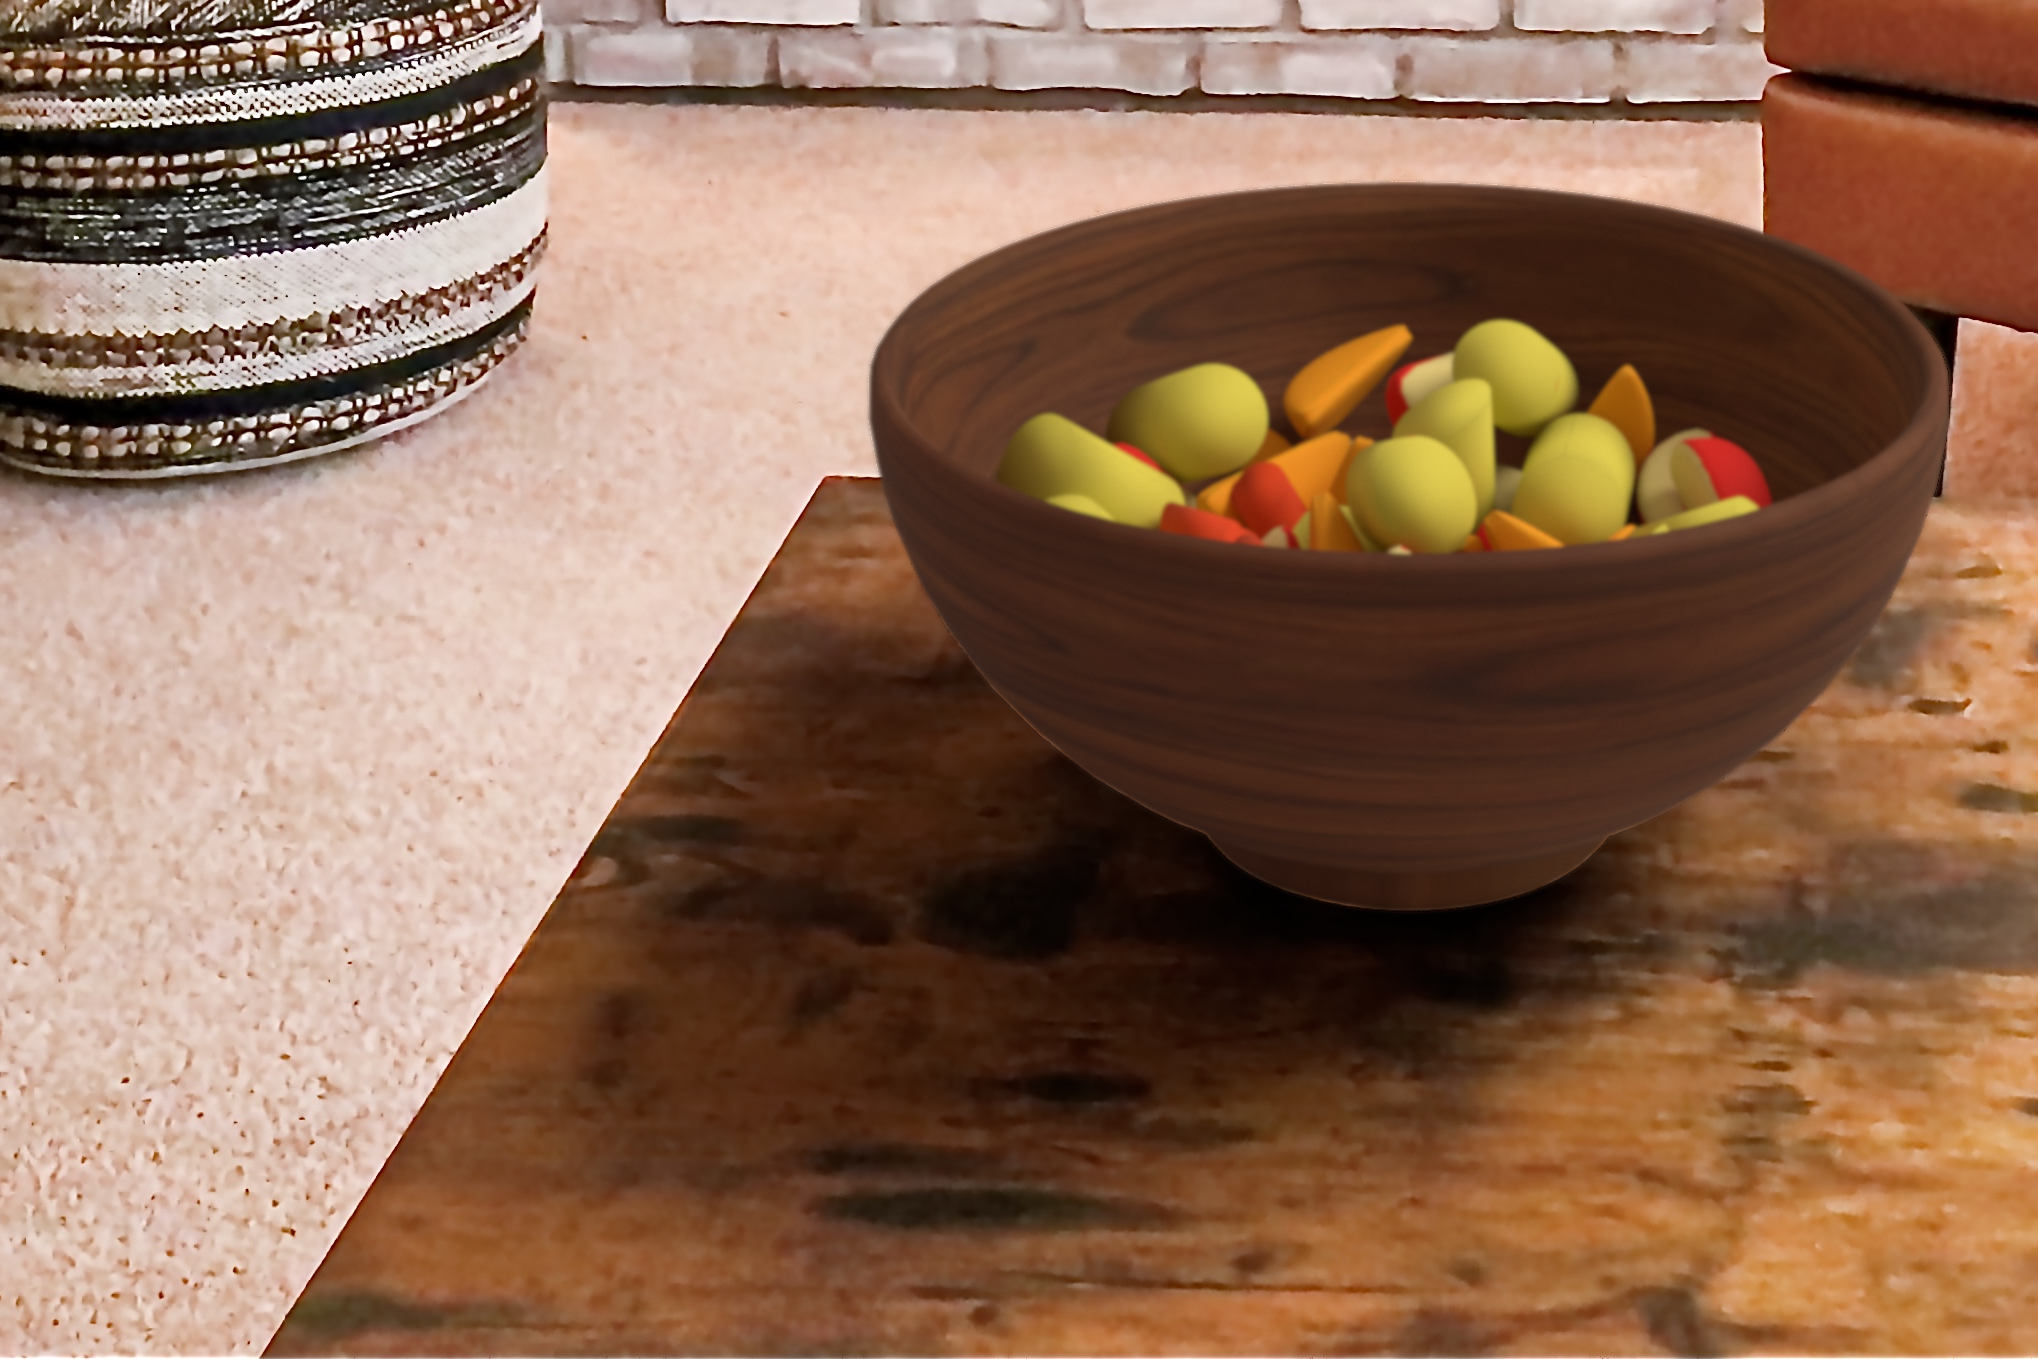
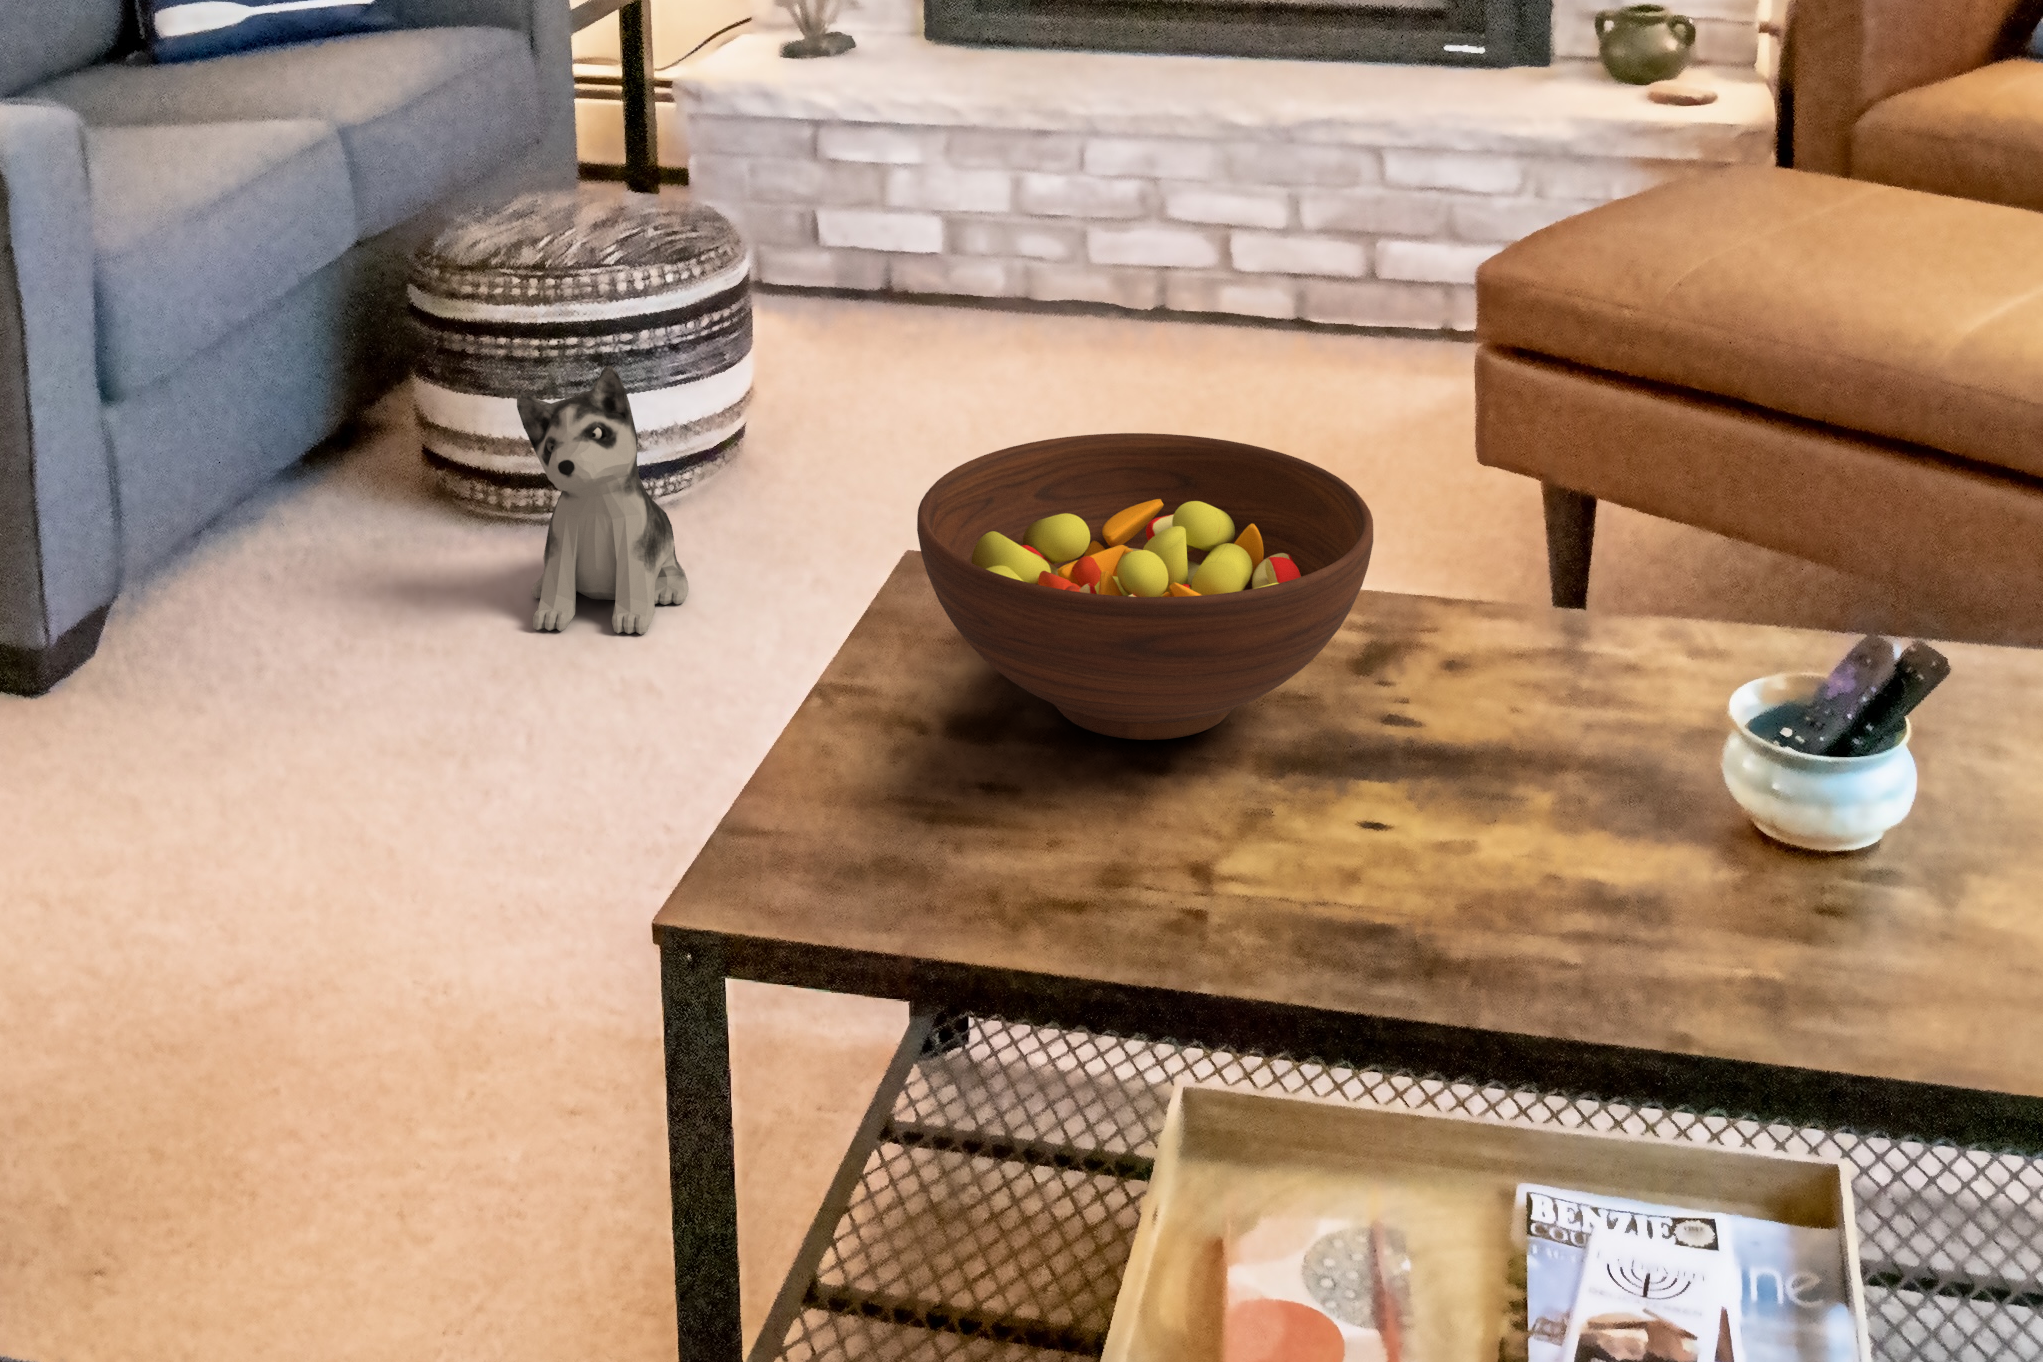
plush toy: none [91,176,415,681] -> present [517,366,689,635]

